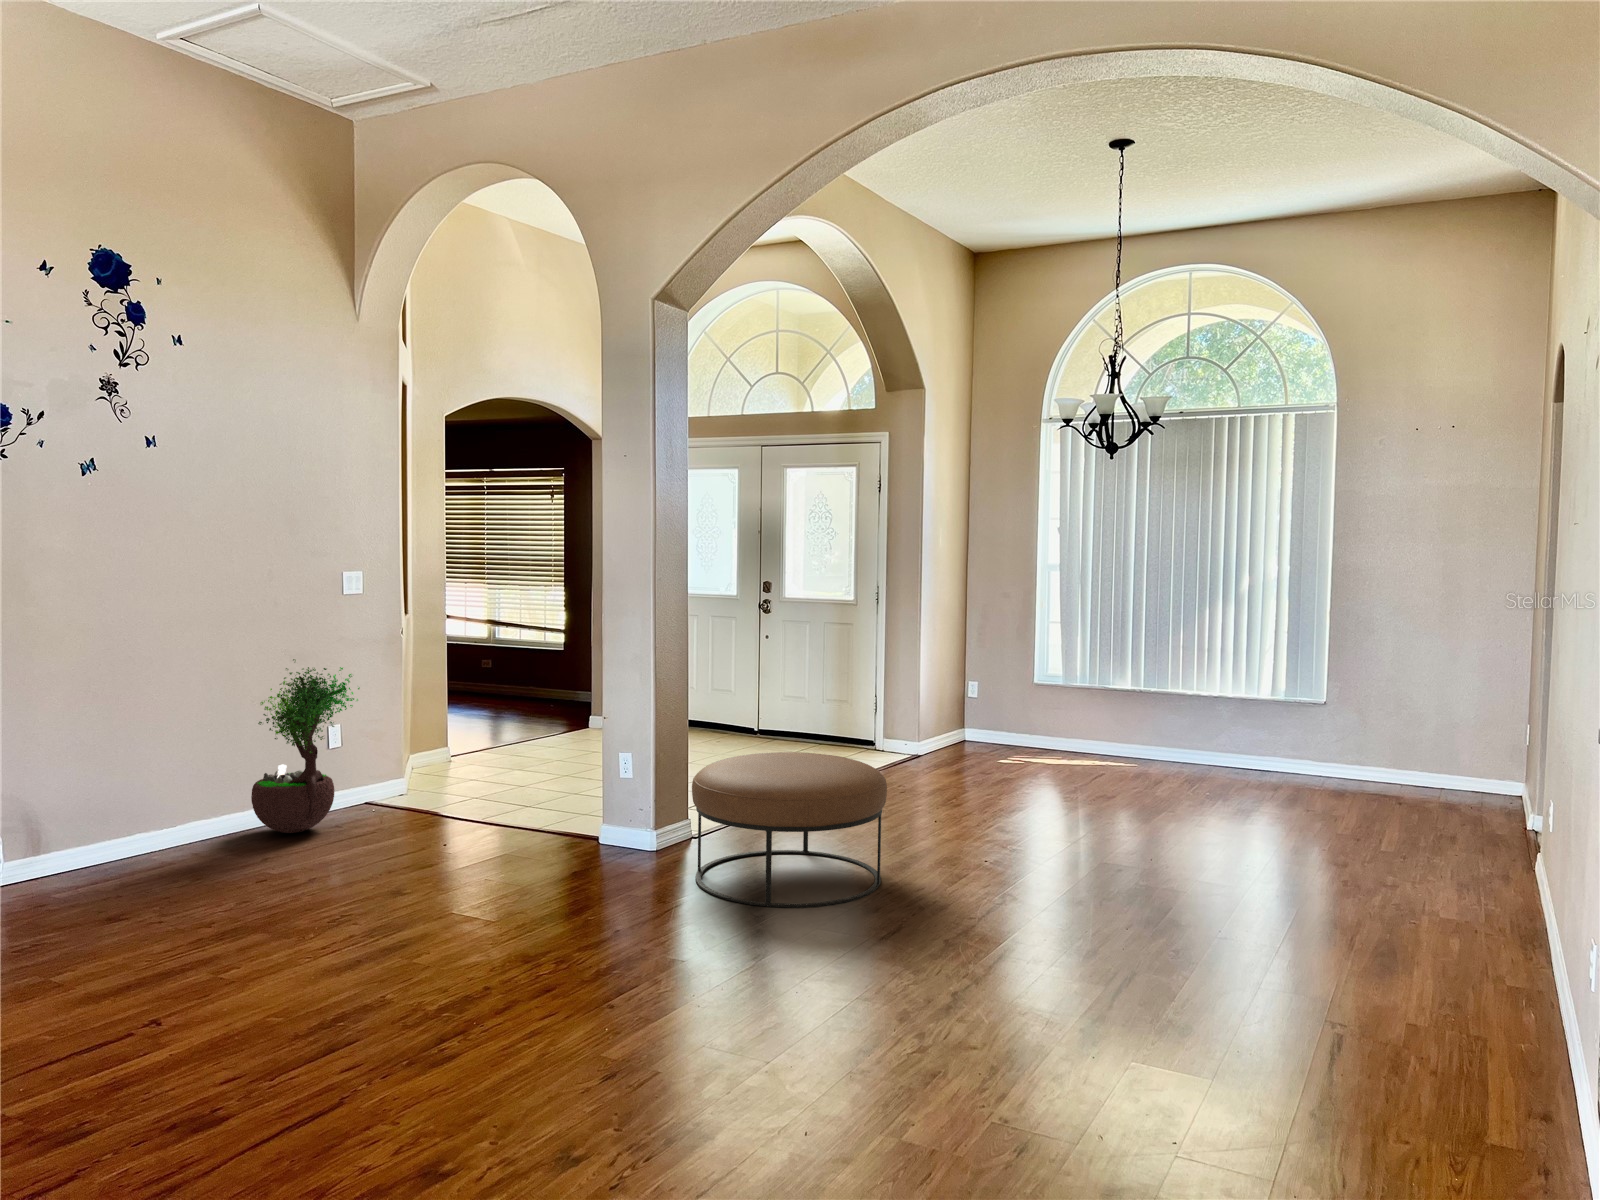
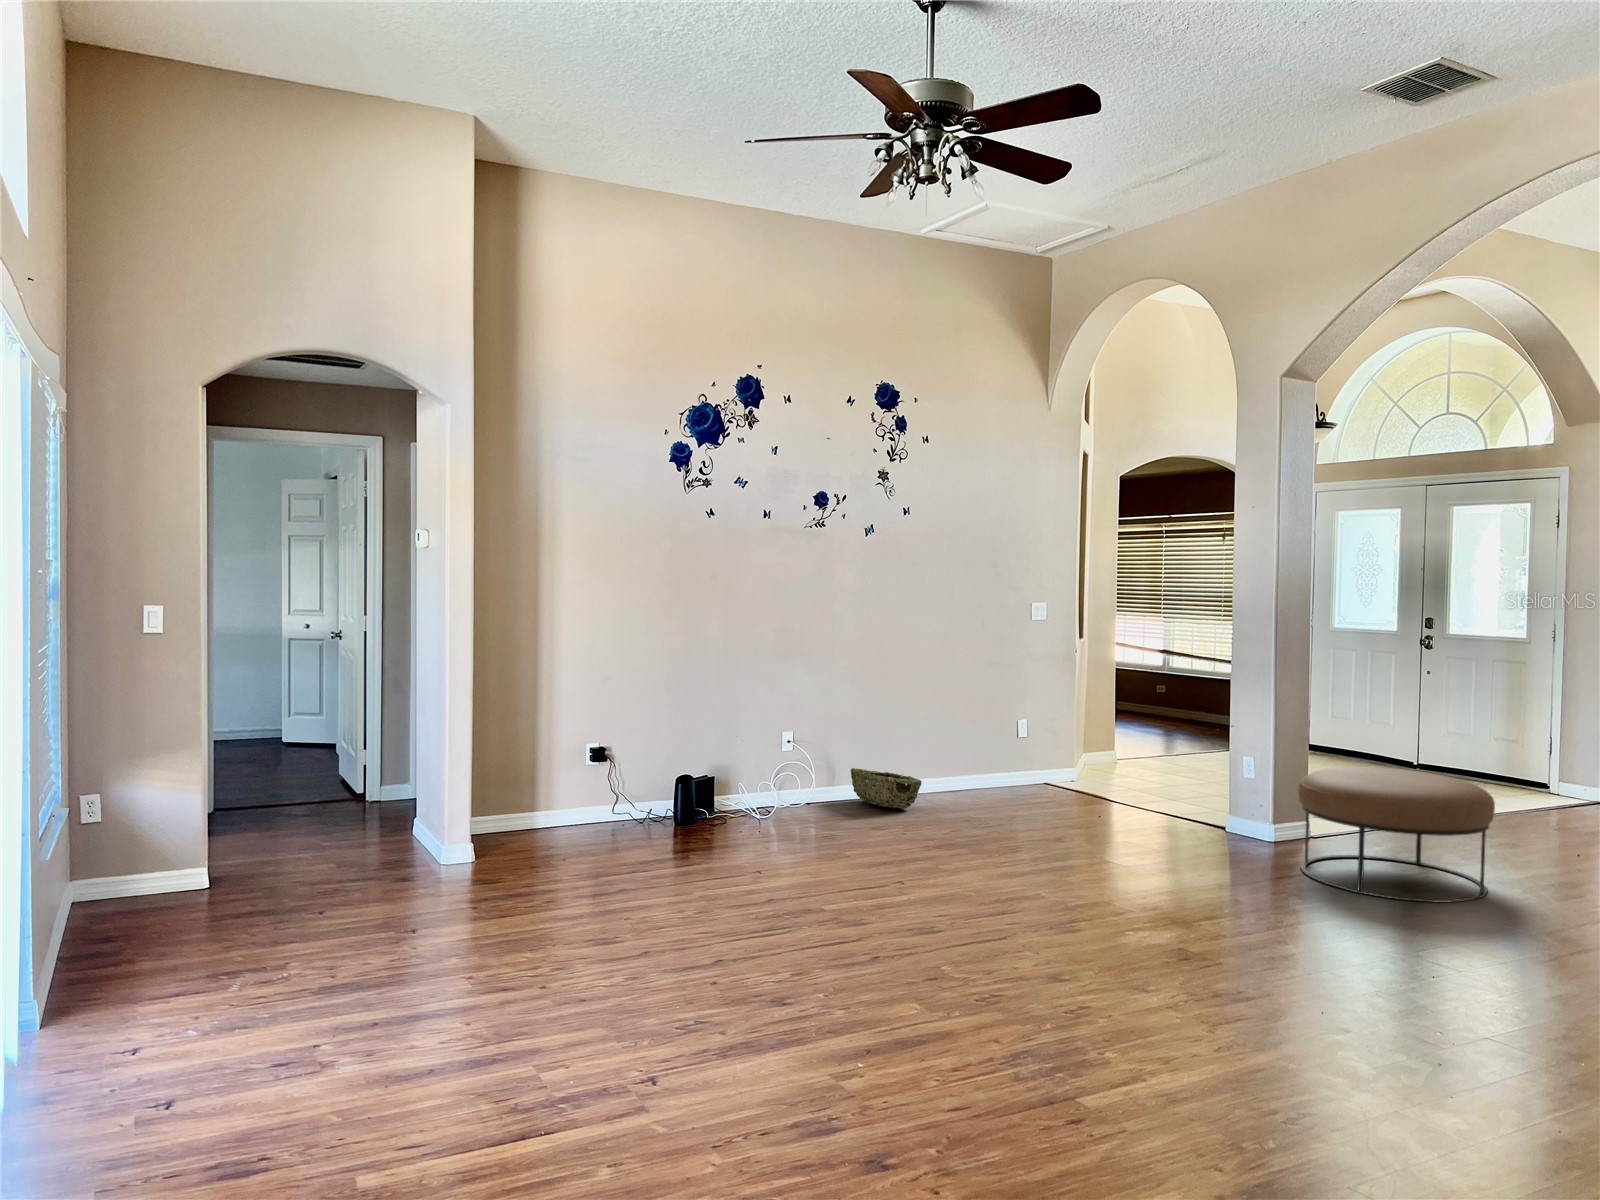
potted tree: present [251,659,360,833] -> none [963,665,1040,794]
woven basket: none [64,825,187,881] -> present [851,768,922,809]

